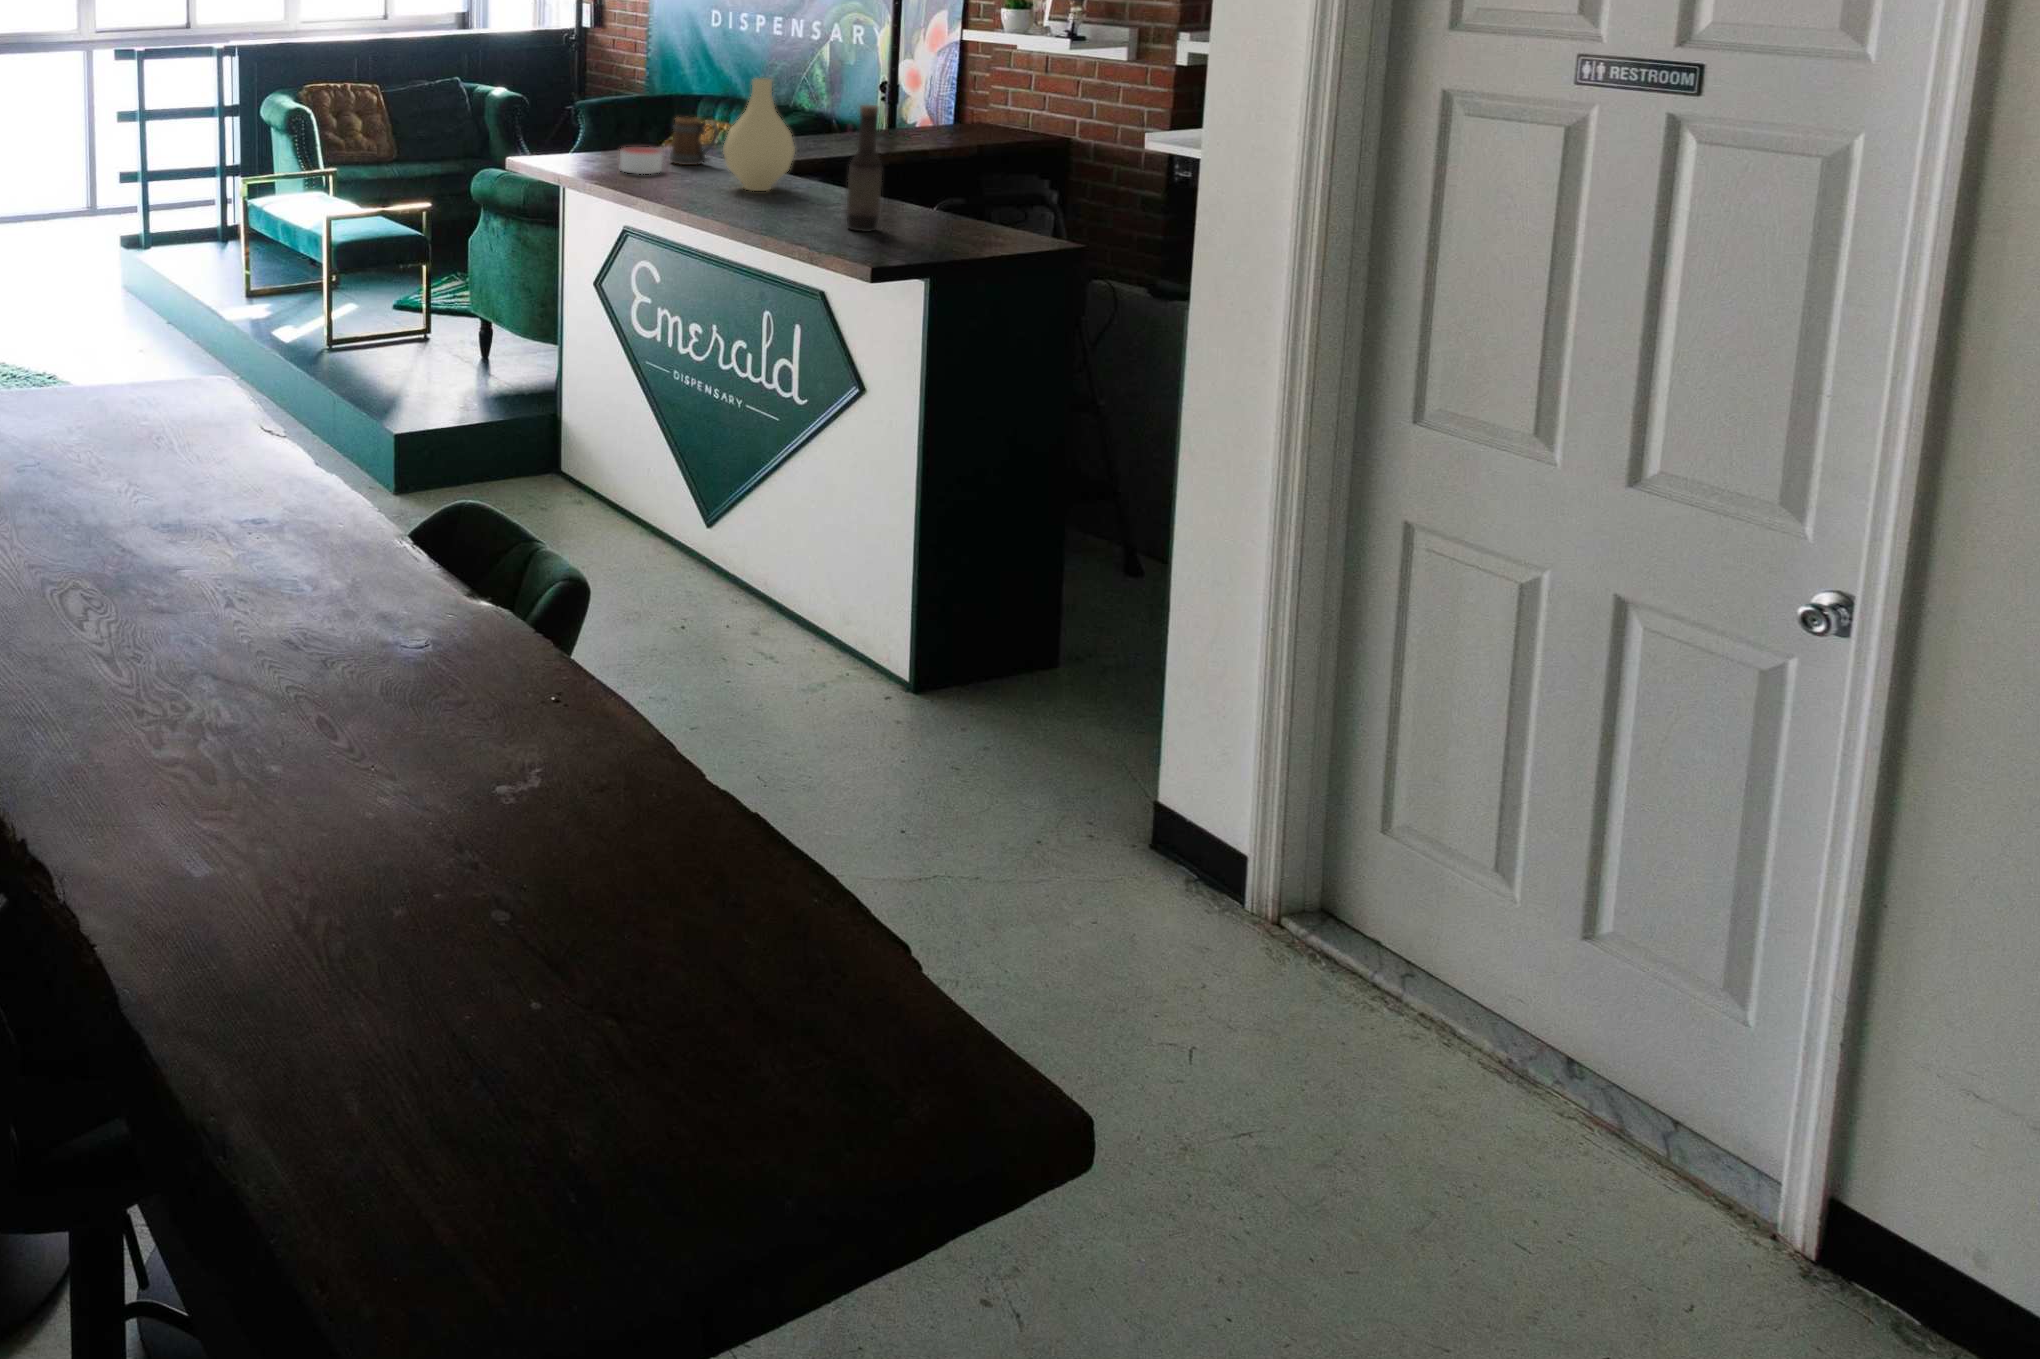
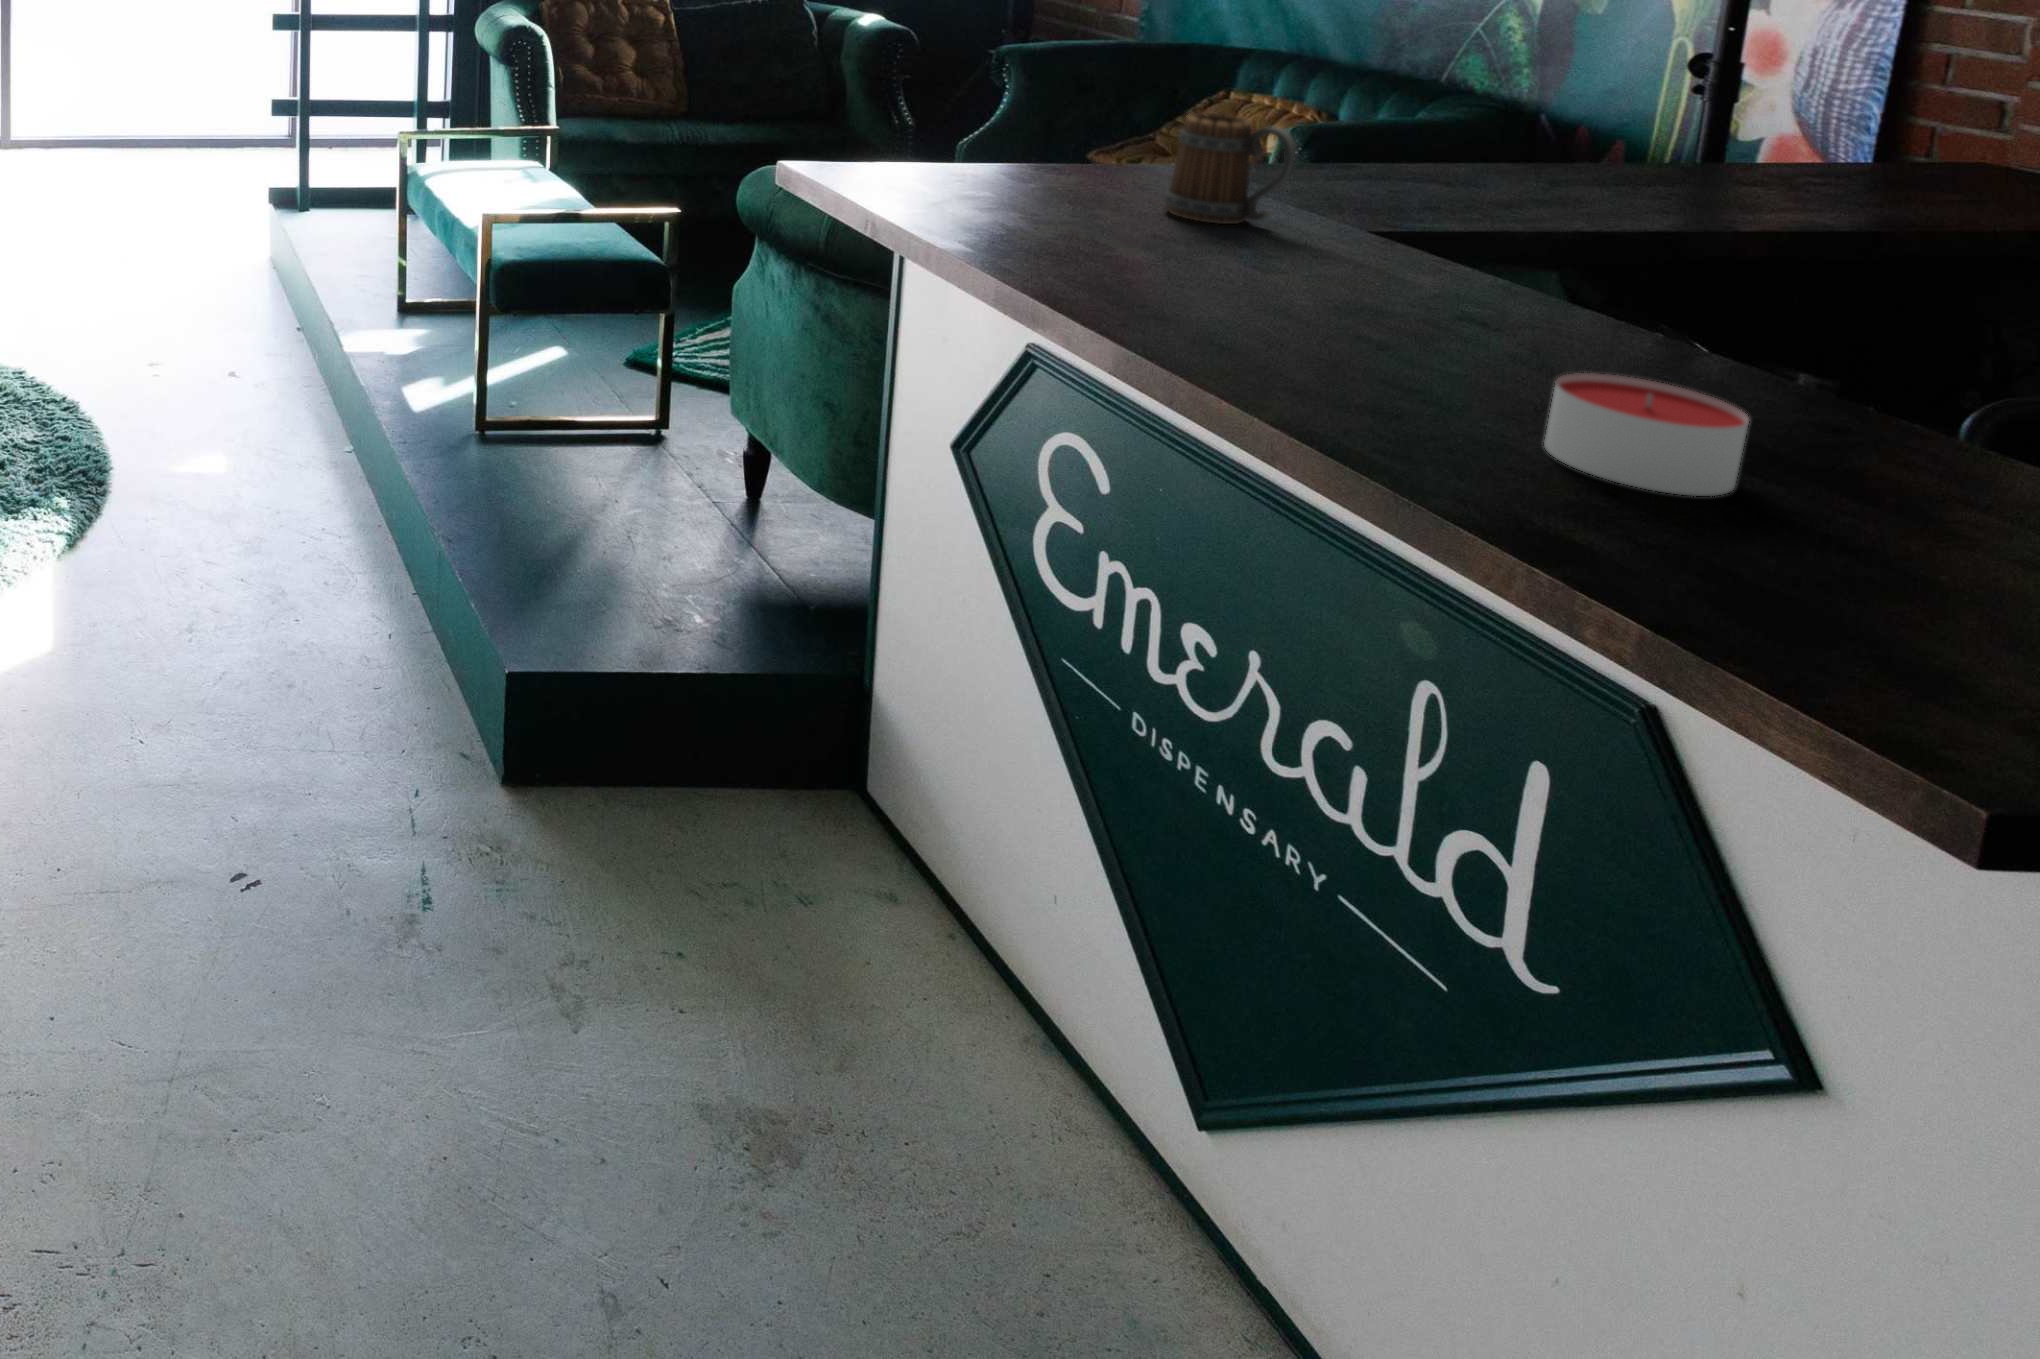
vase: present [723,78,795,191] -> none [1314,45,1539,334]
bottle: present [846,105,882,232] -> none [1779,167,1974,582]
candle: present [619,147,663,174] -> present [1544,373,1749,496]

